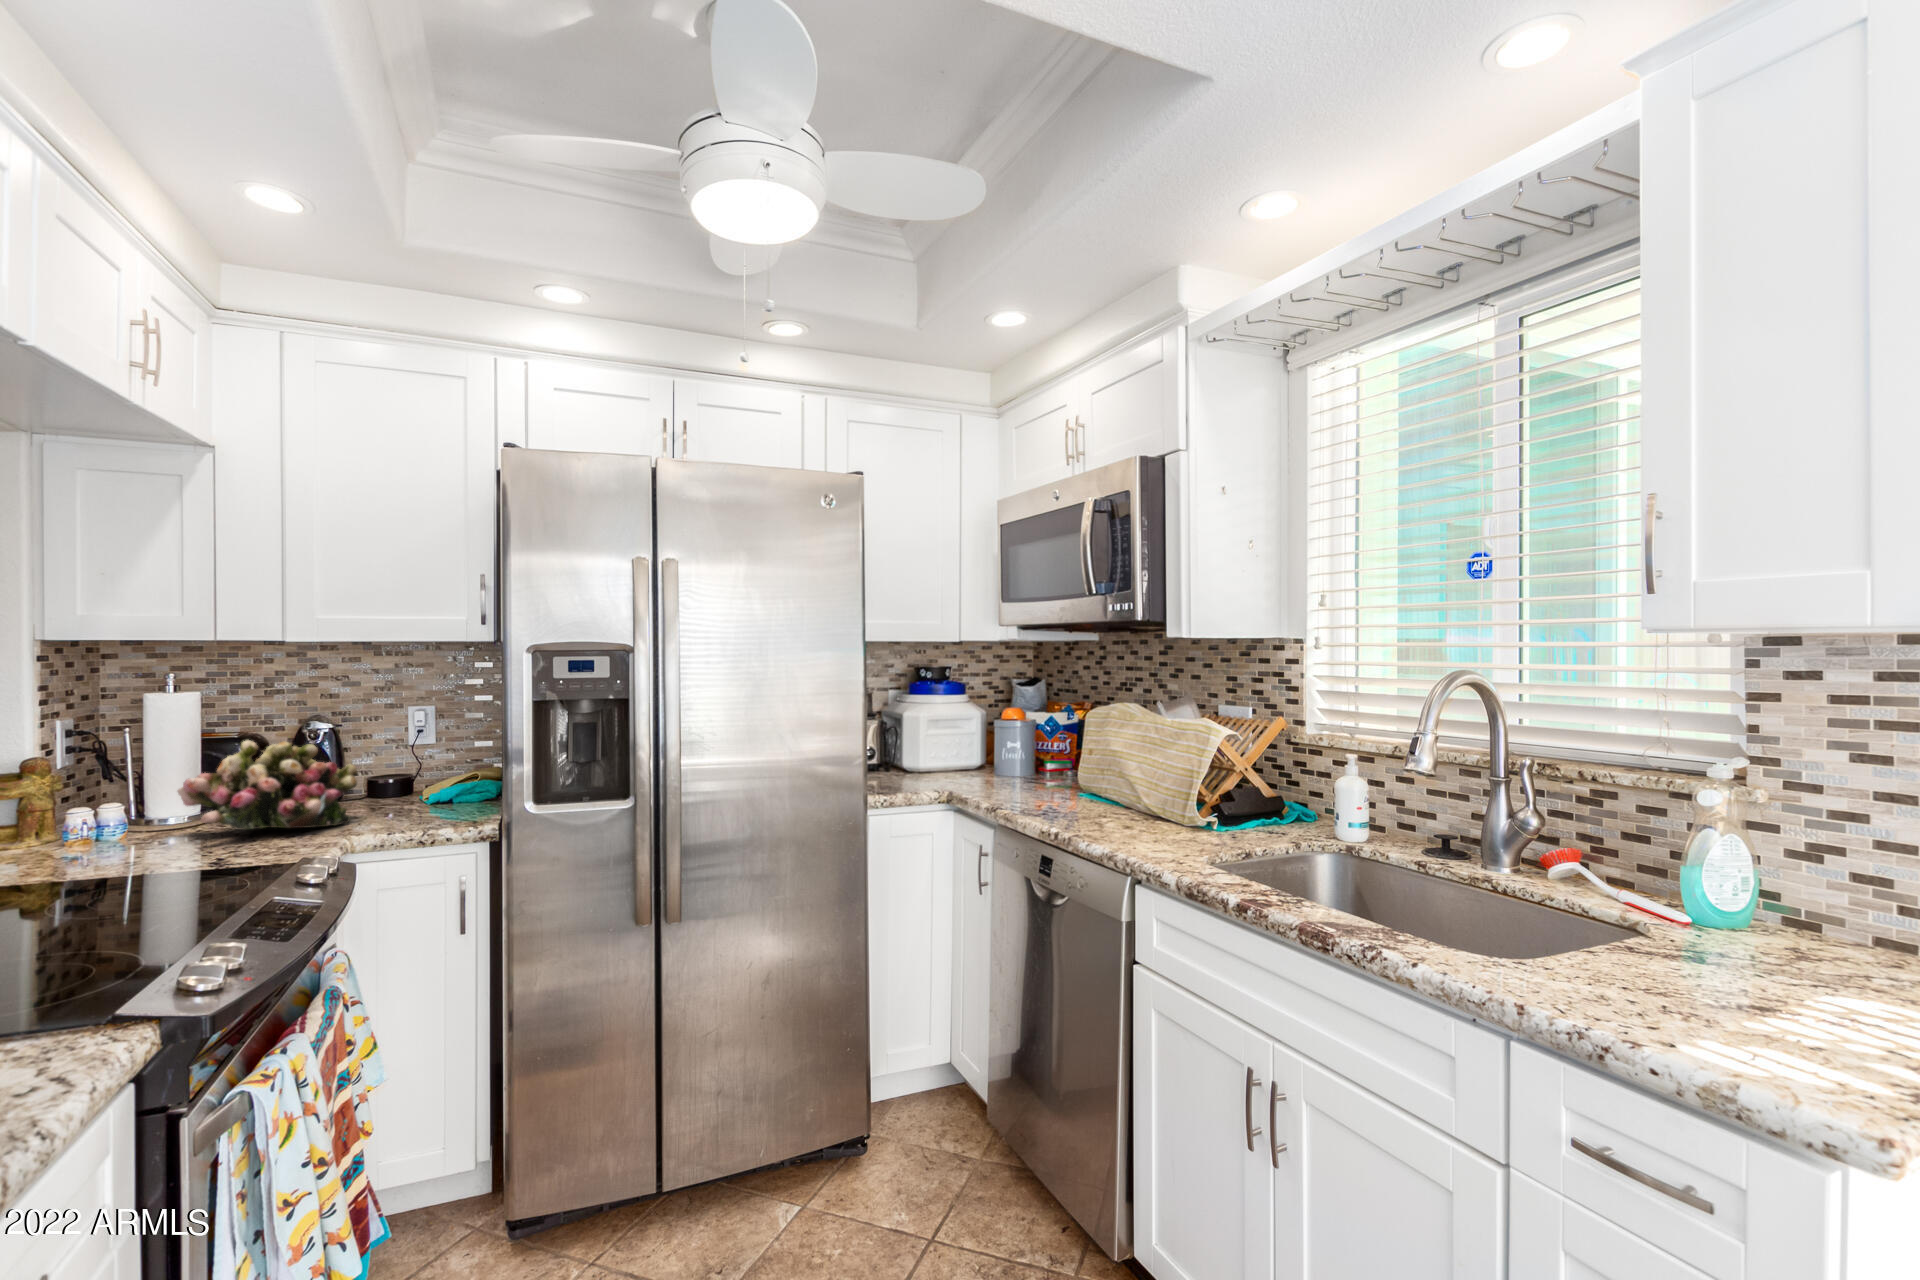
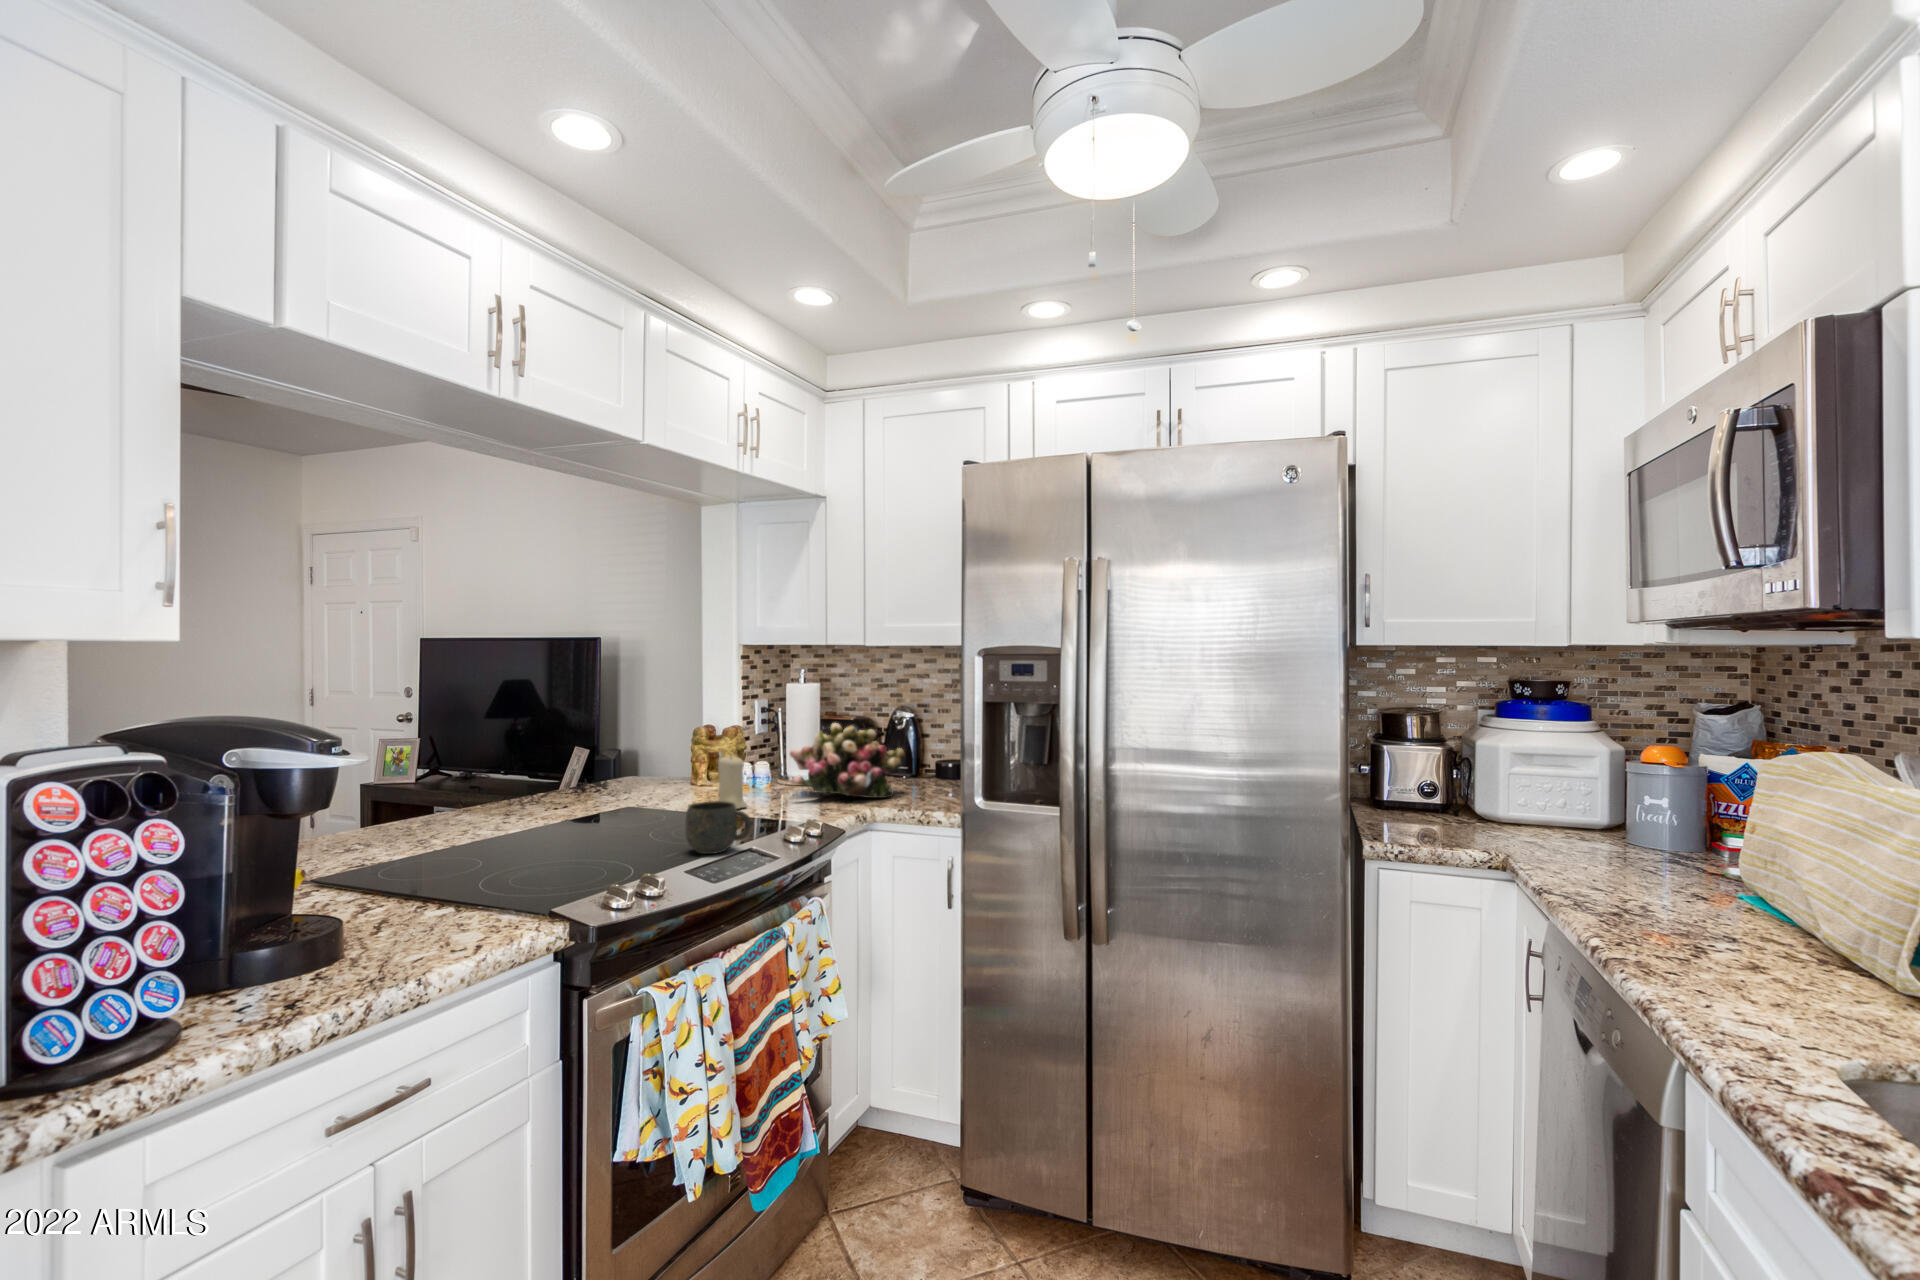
candle: none [68,792,136,871] -> present [718,756,747,809]
mug: none [145,844,257,918] -> present [685,801,752,854]

